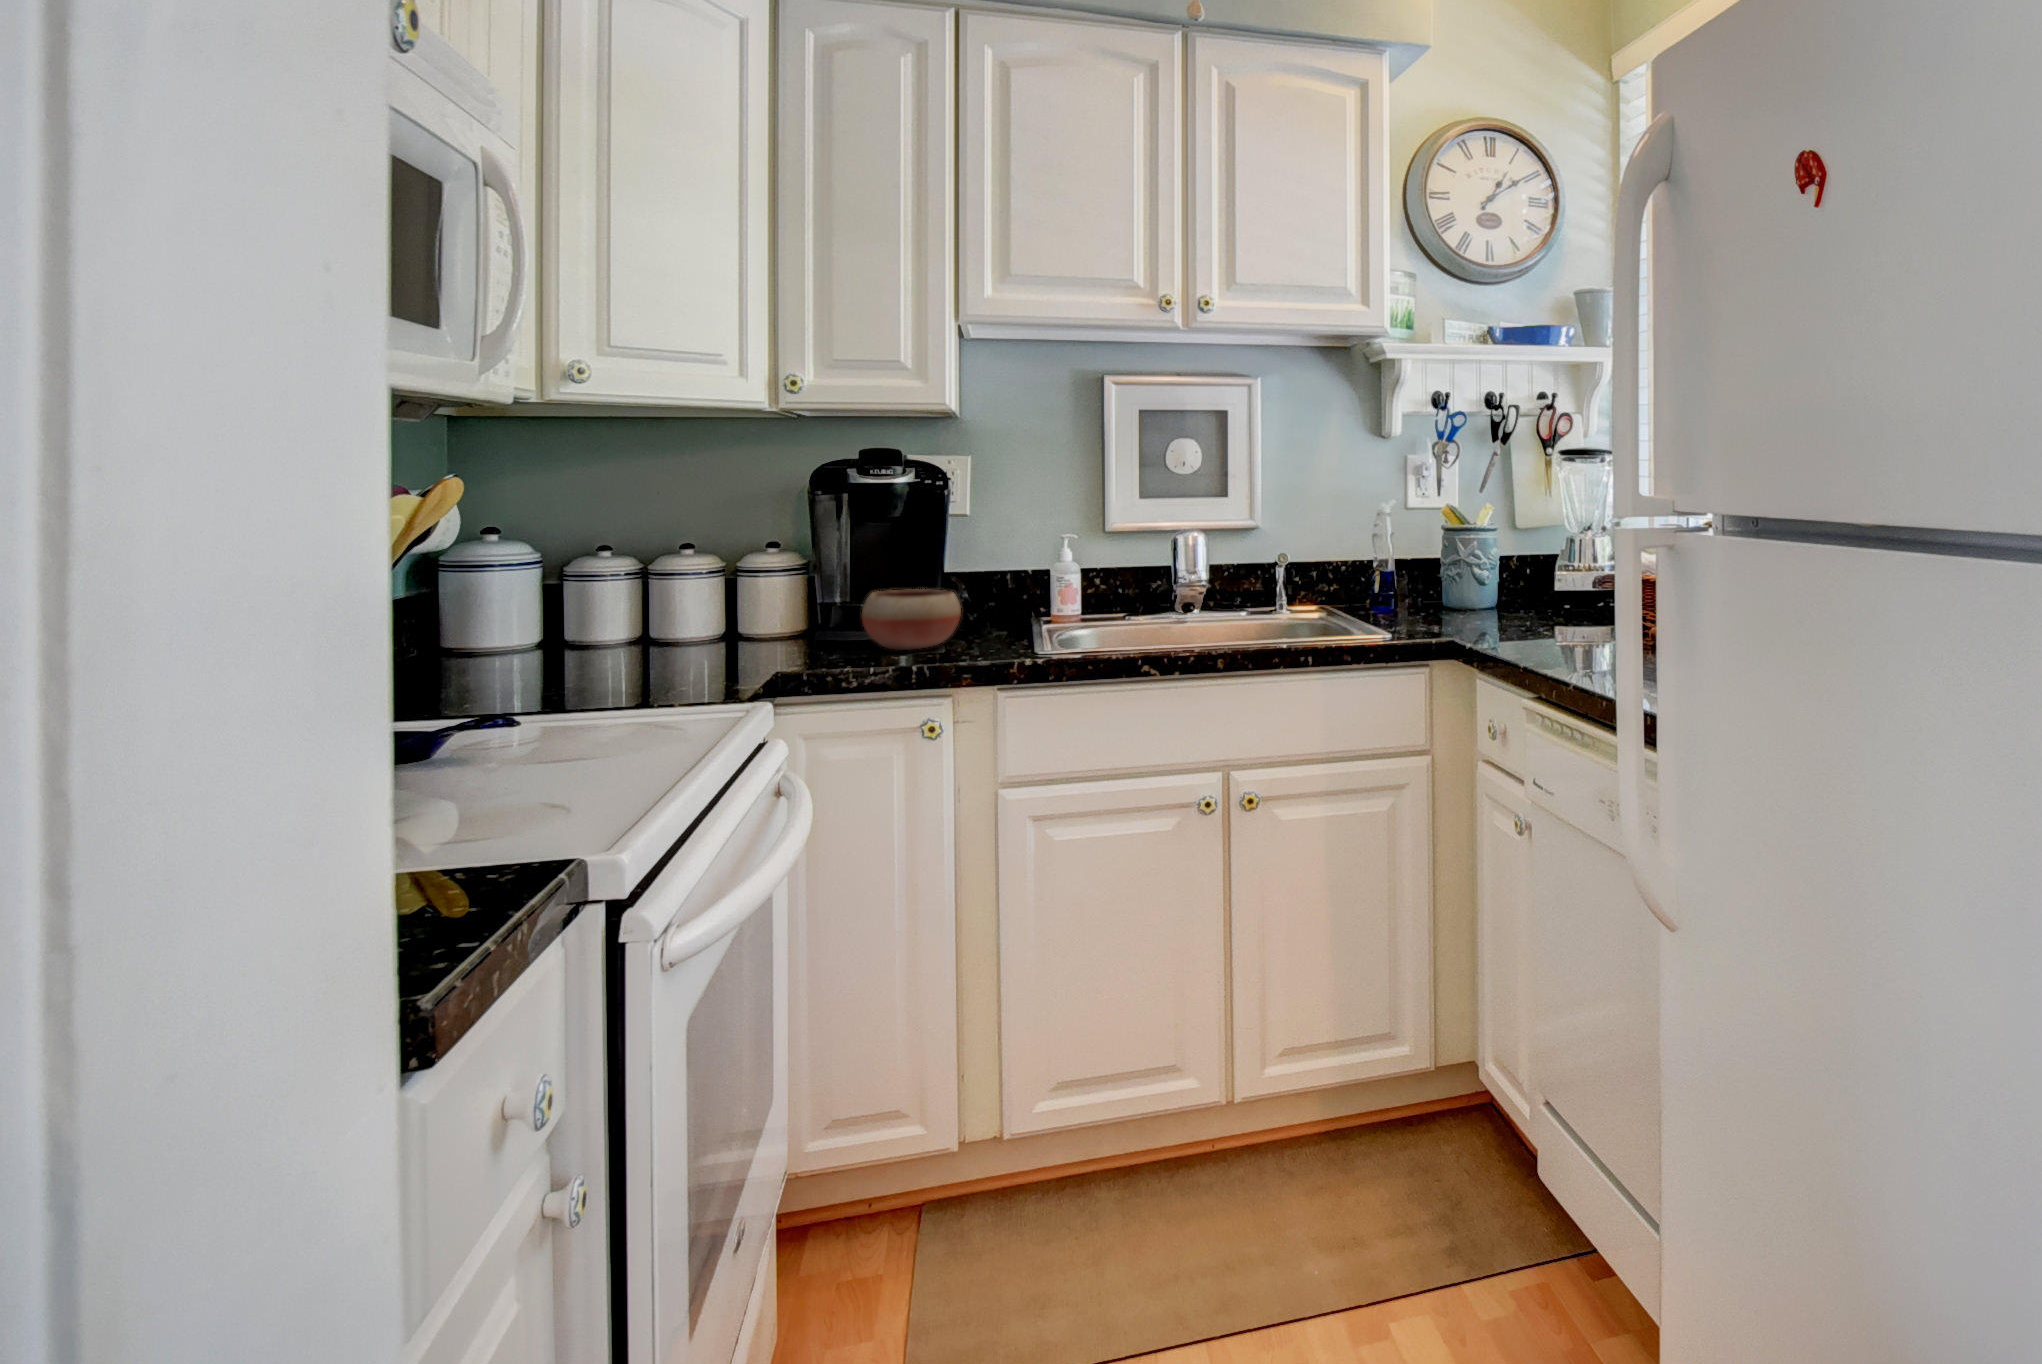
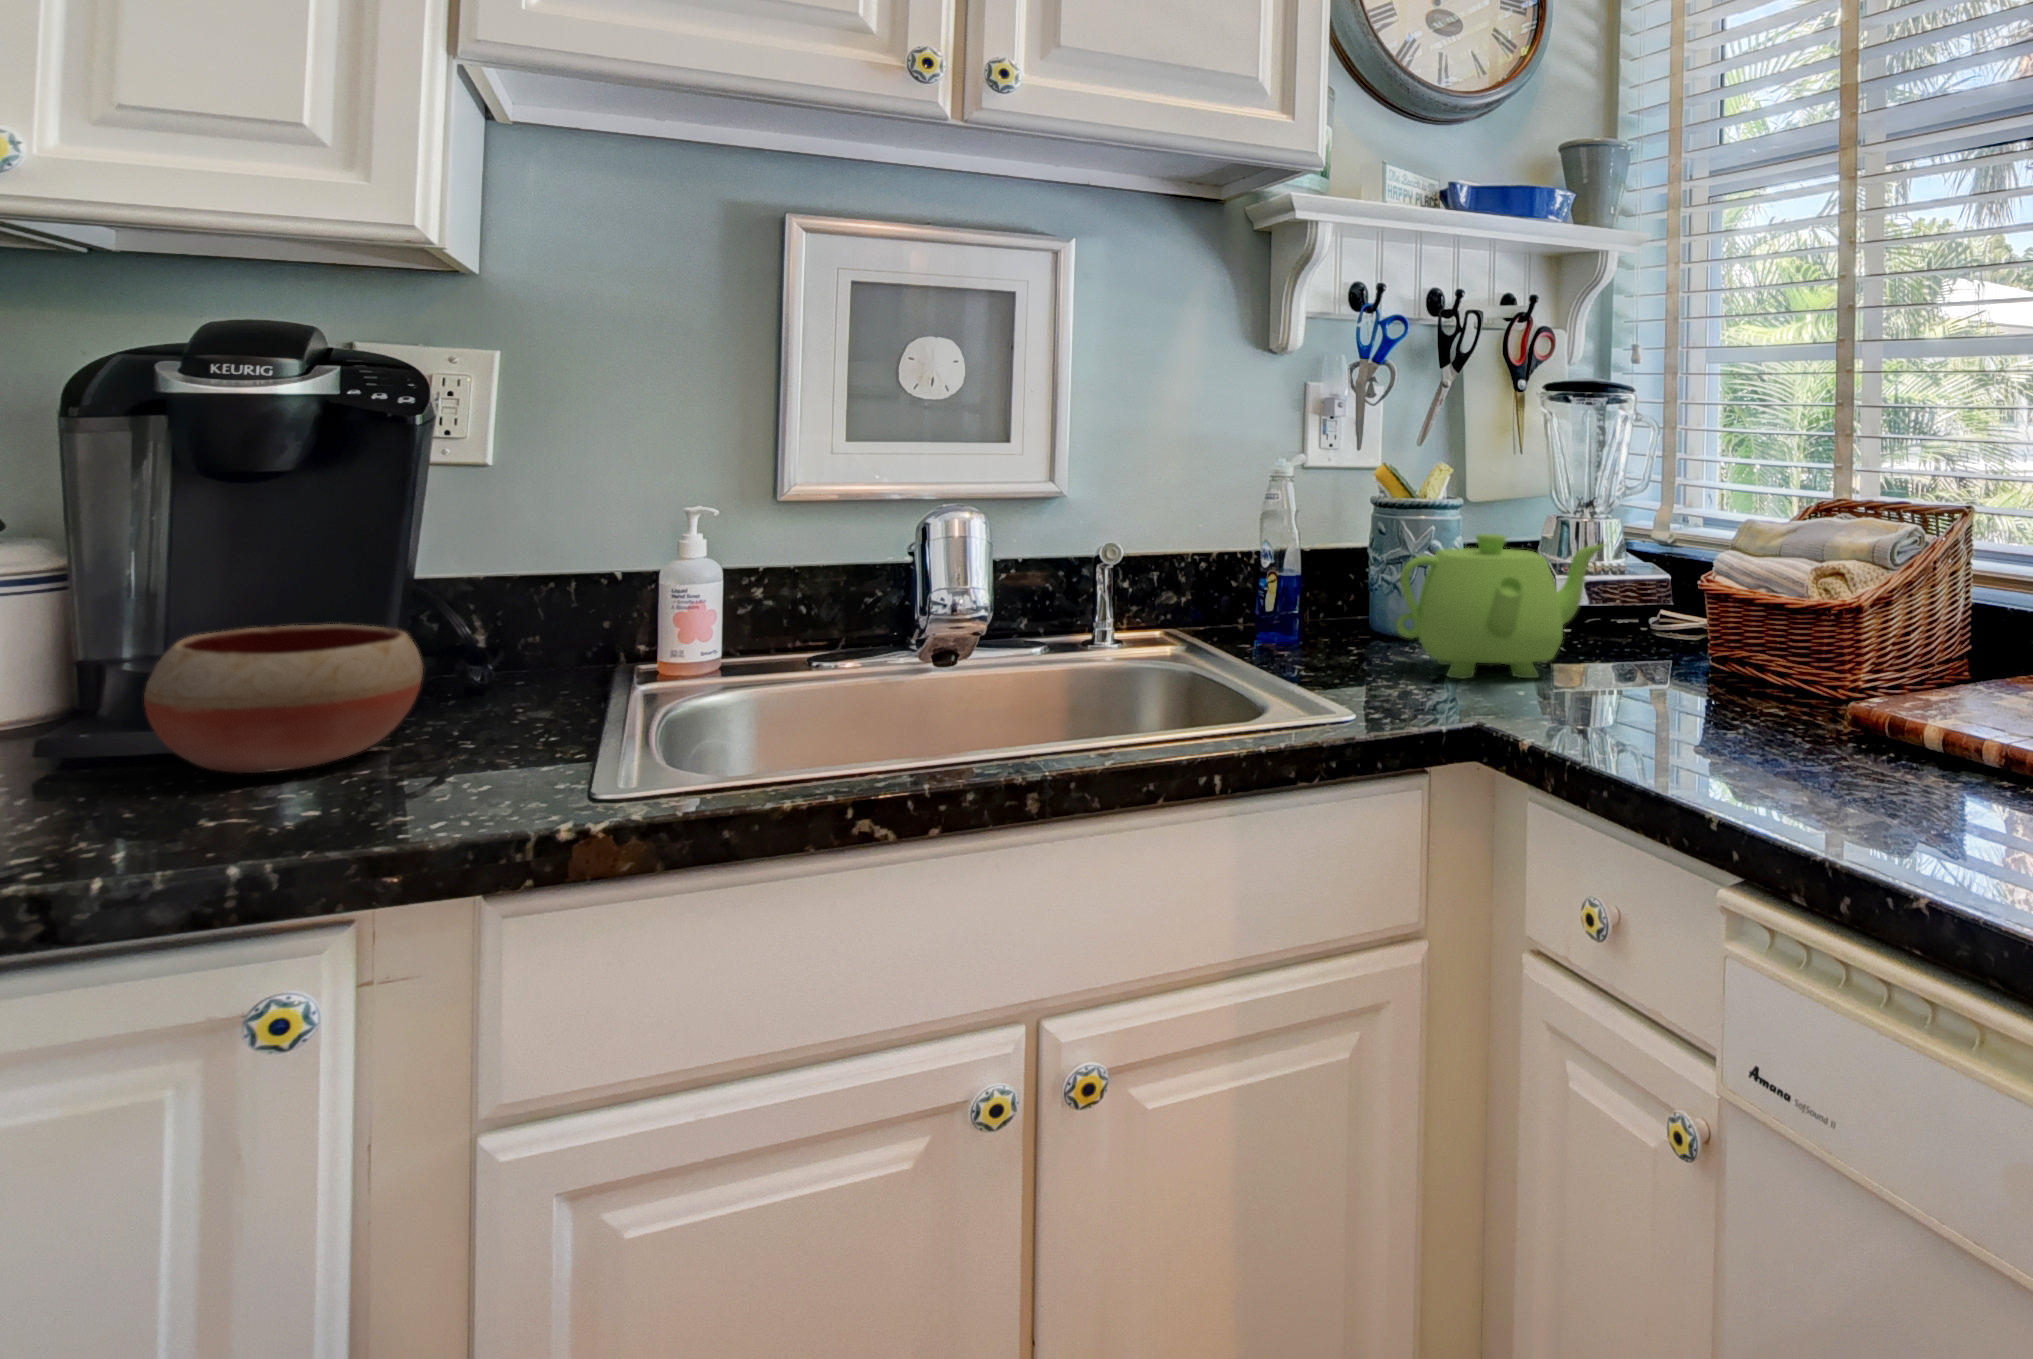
teapot: none [1438,543,1562,626] -> present [1397,534,1605,678]

